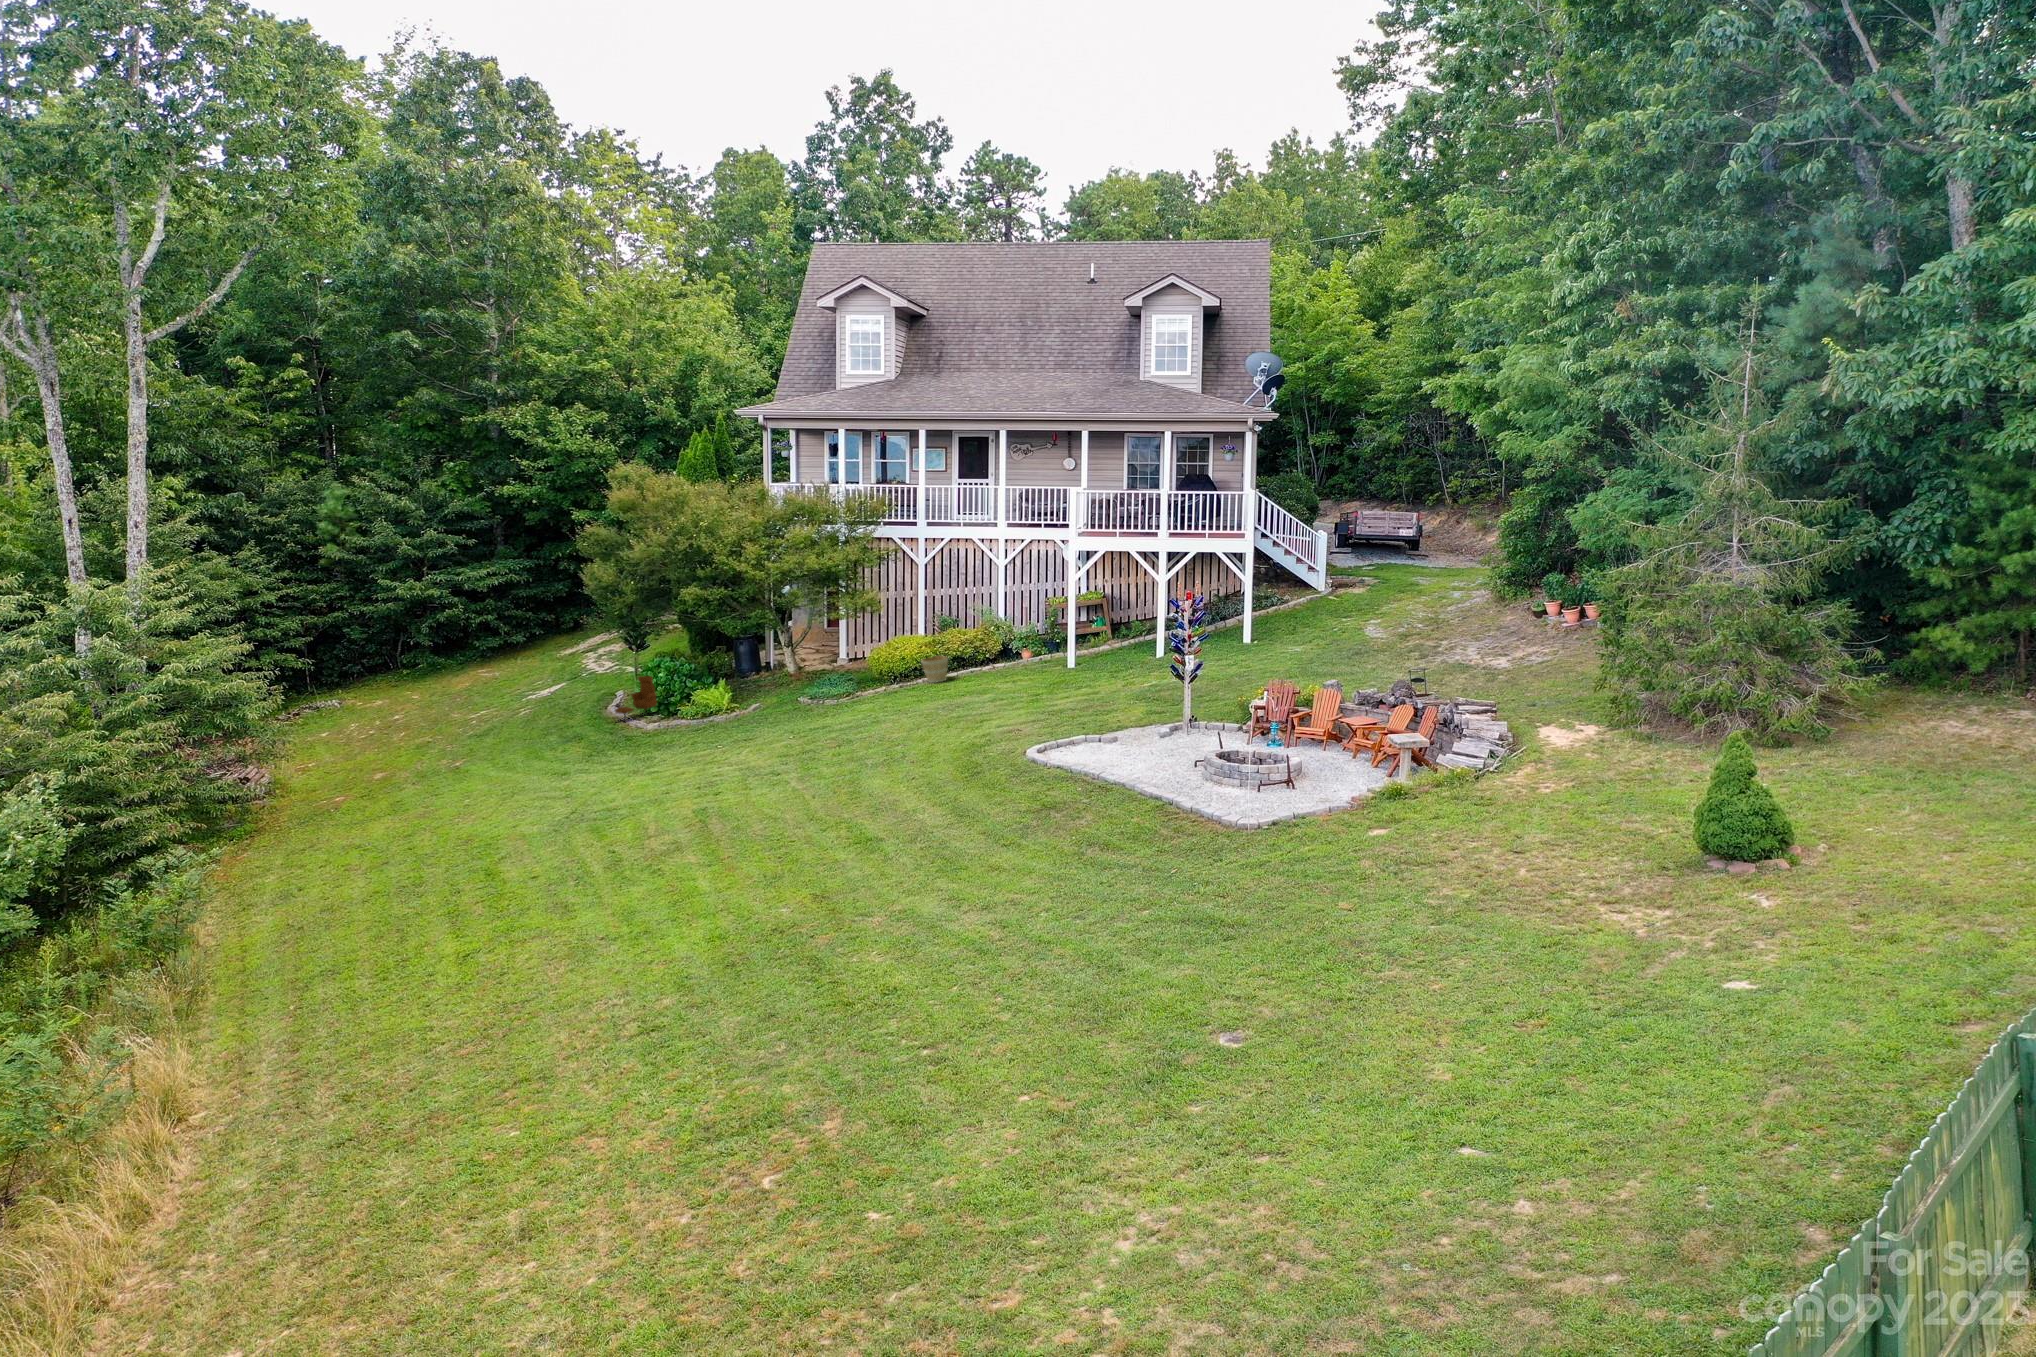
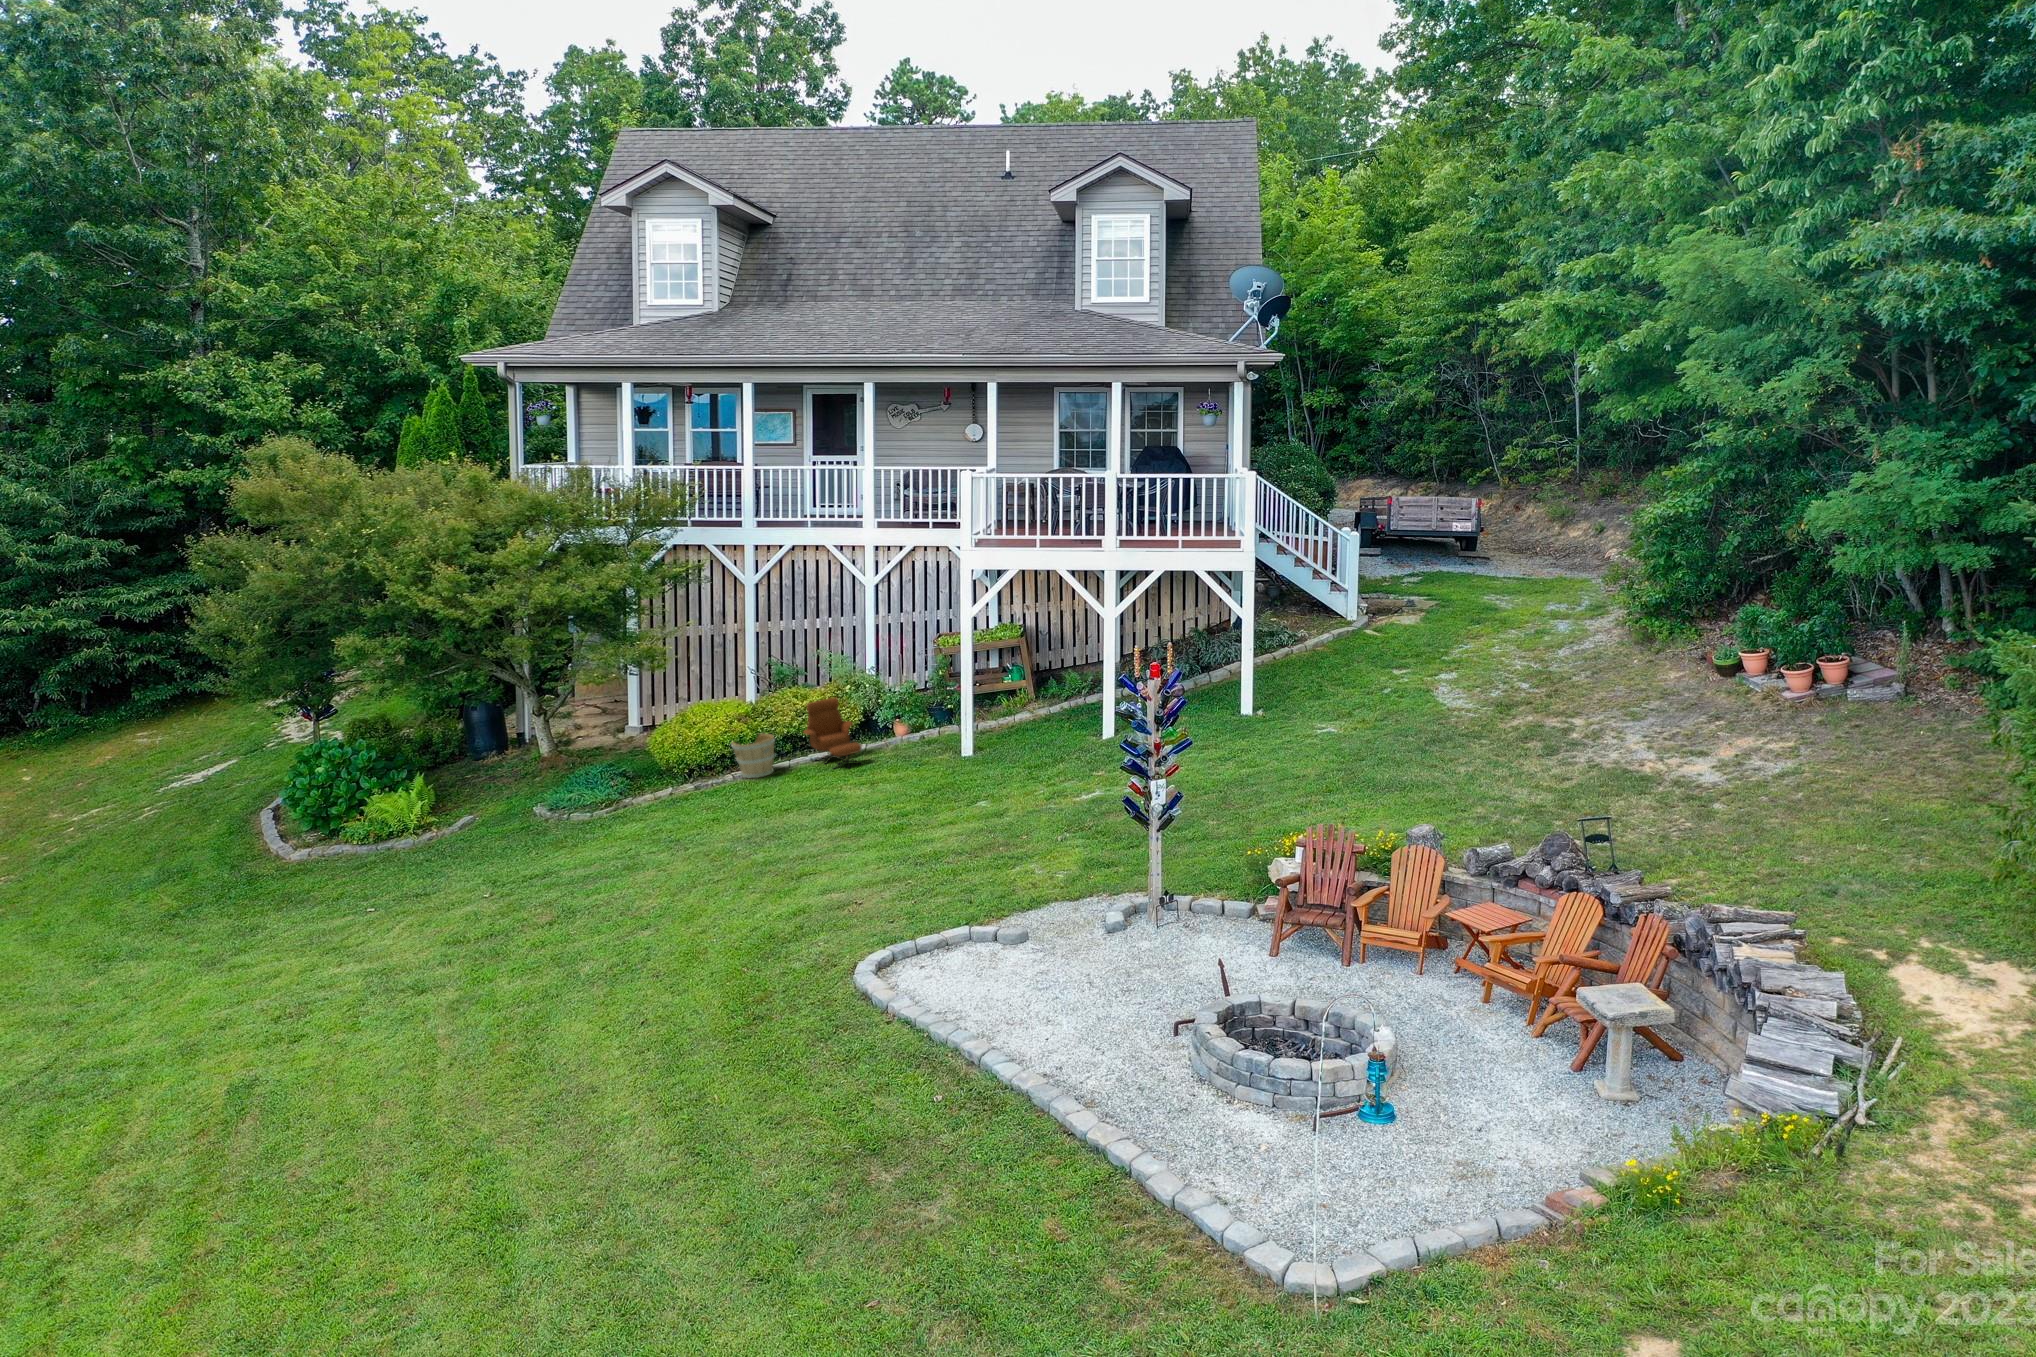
lounge chair: present [615,676,657,720] -> present [804,697,862,768]

